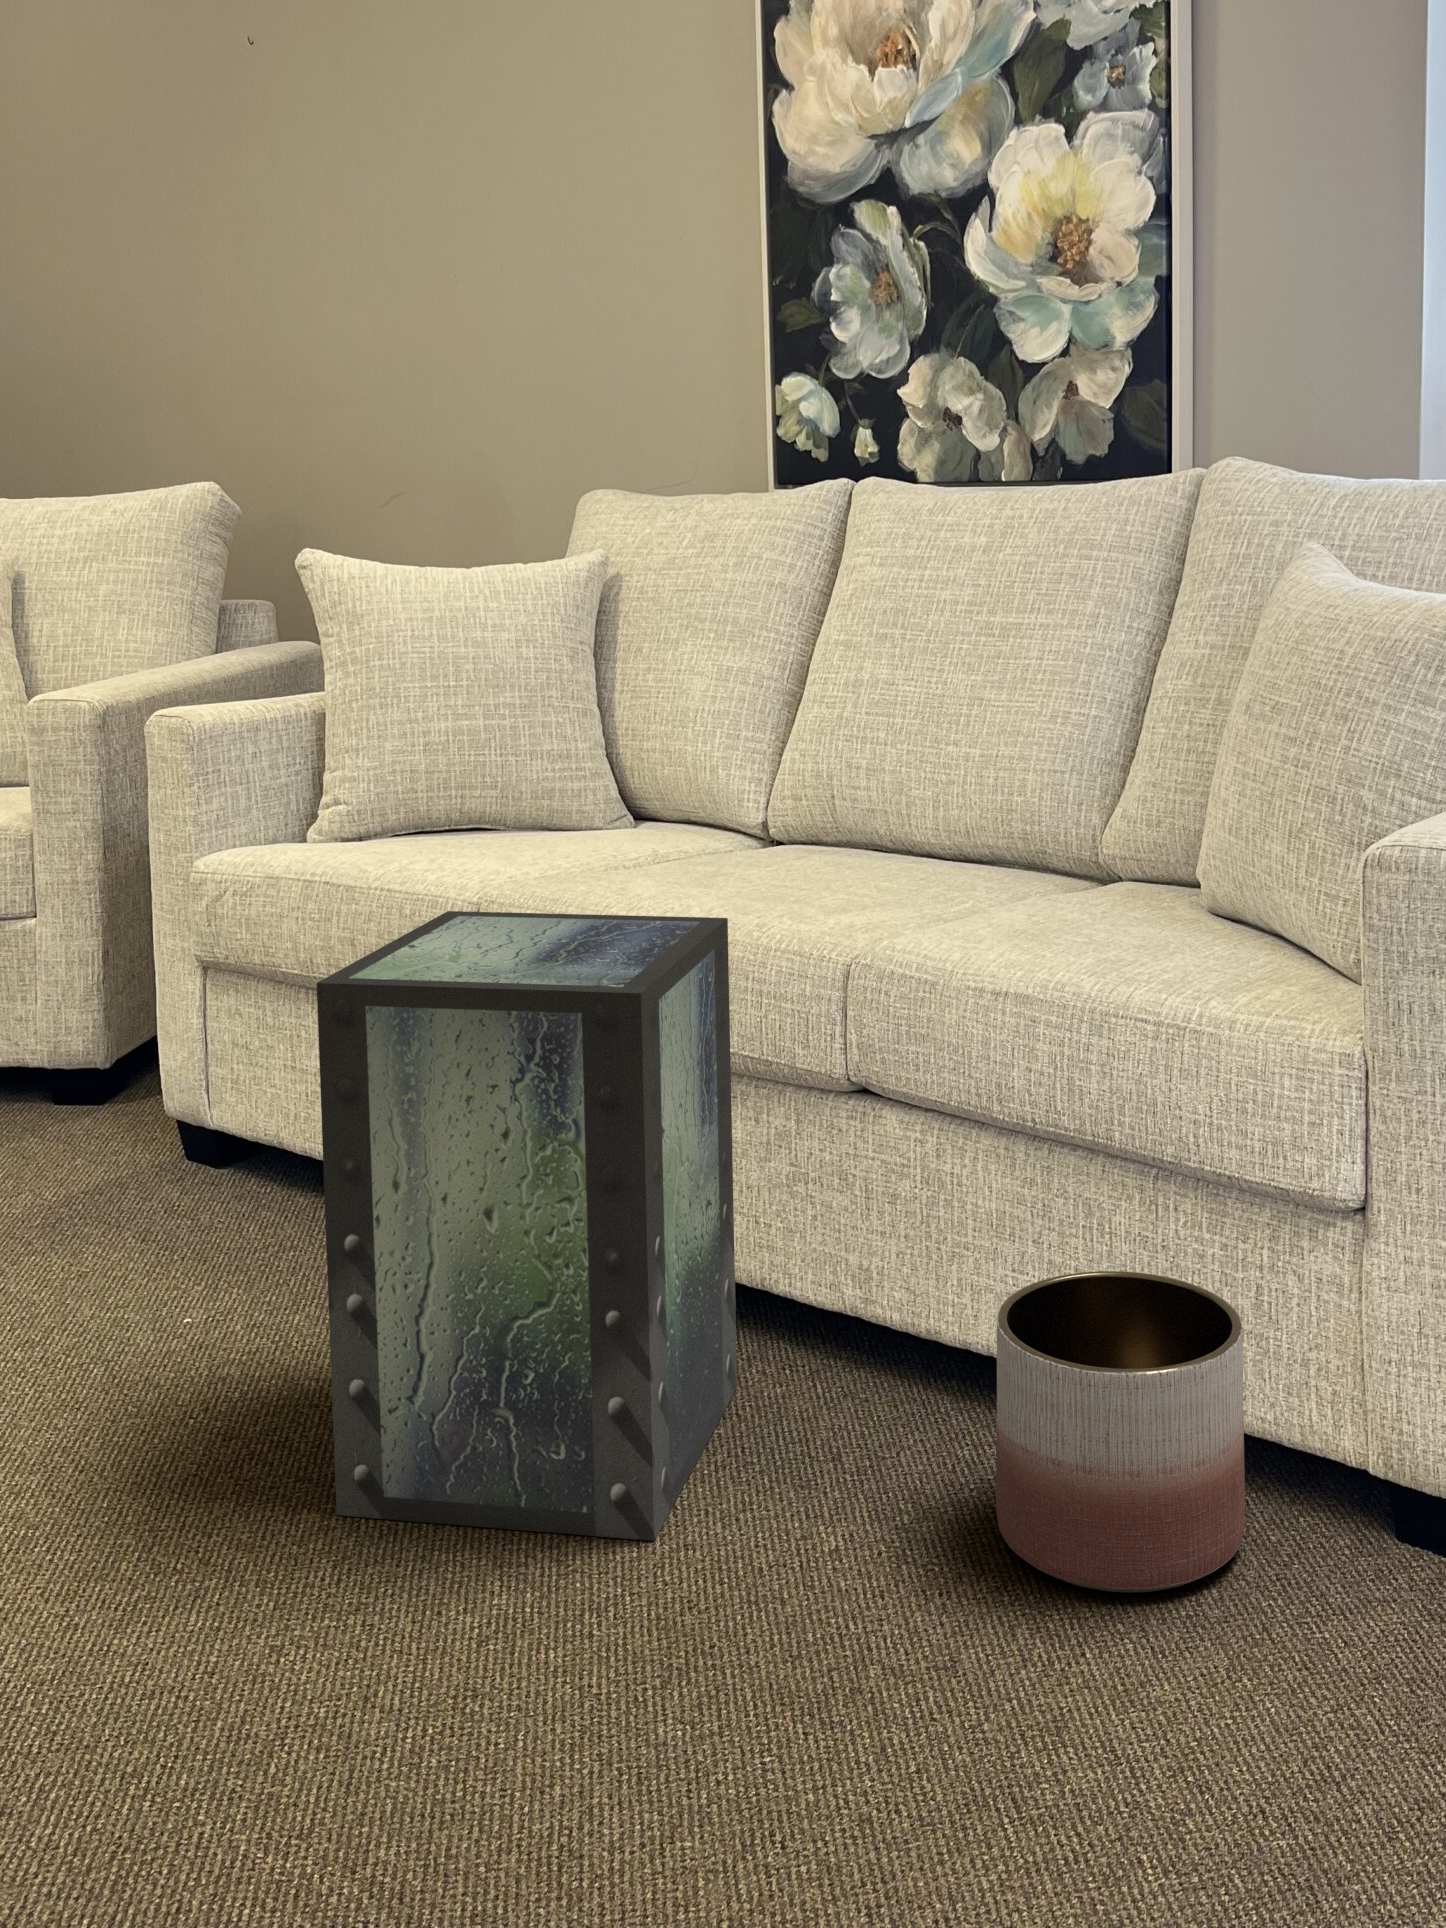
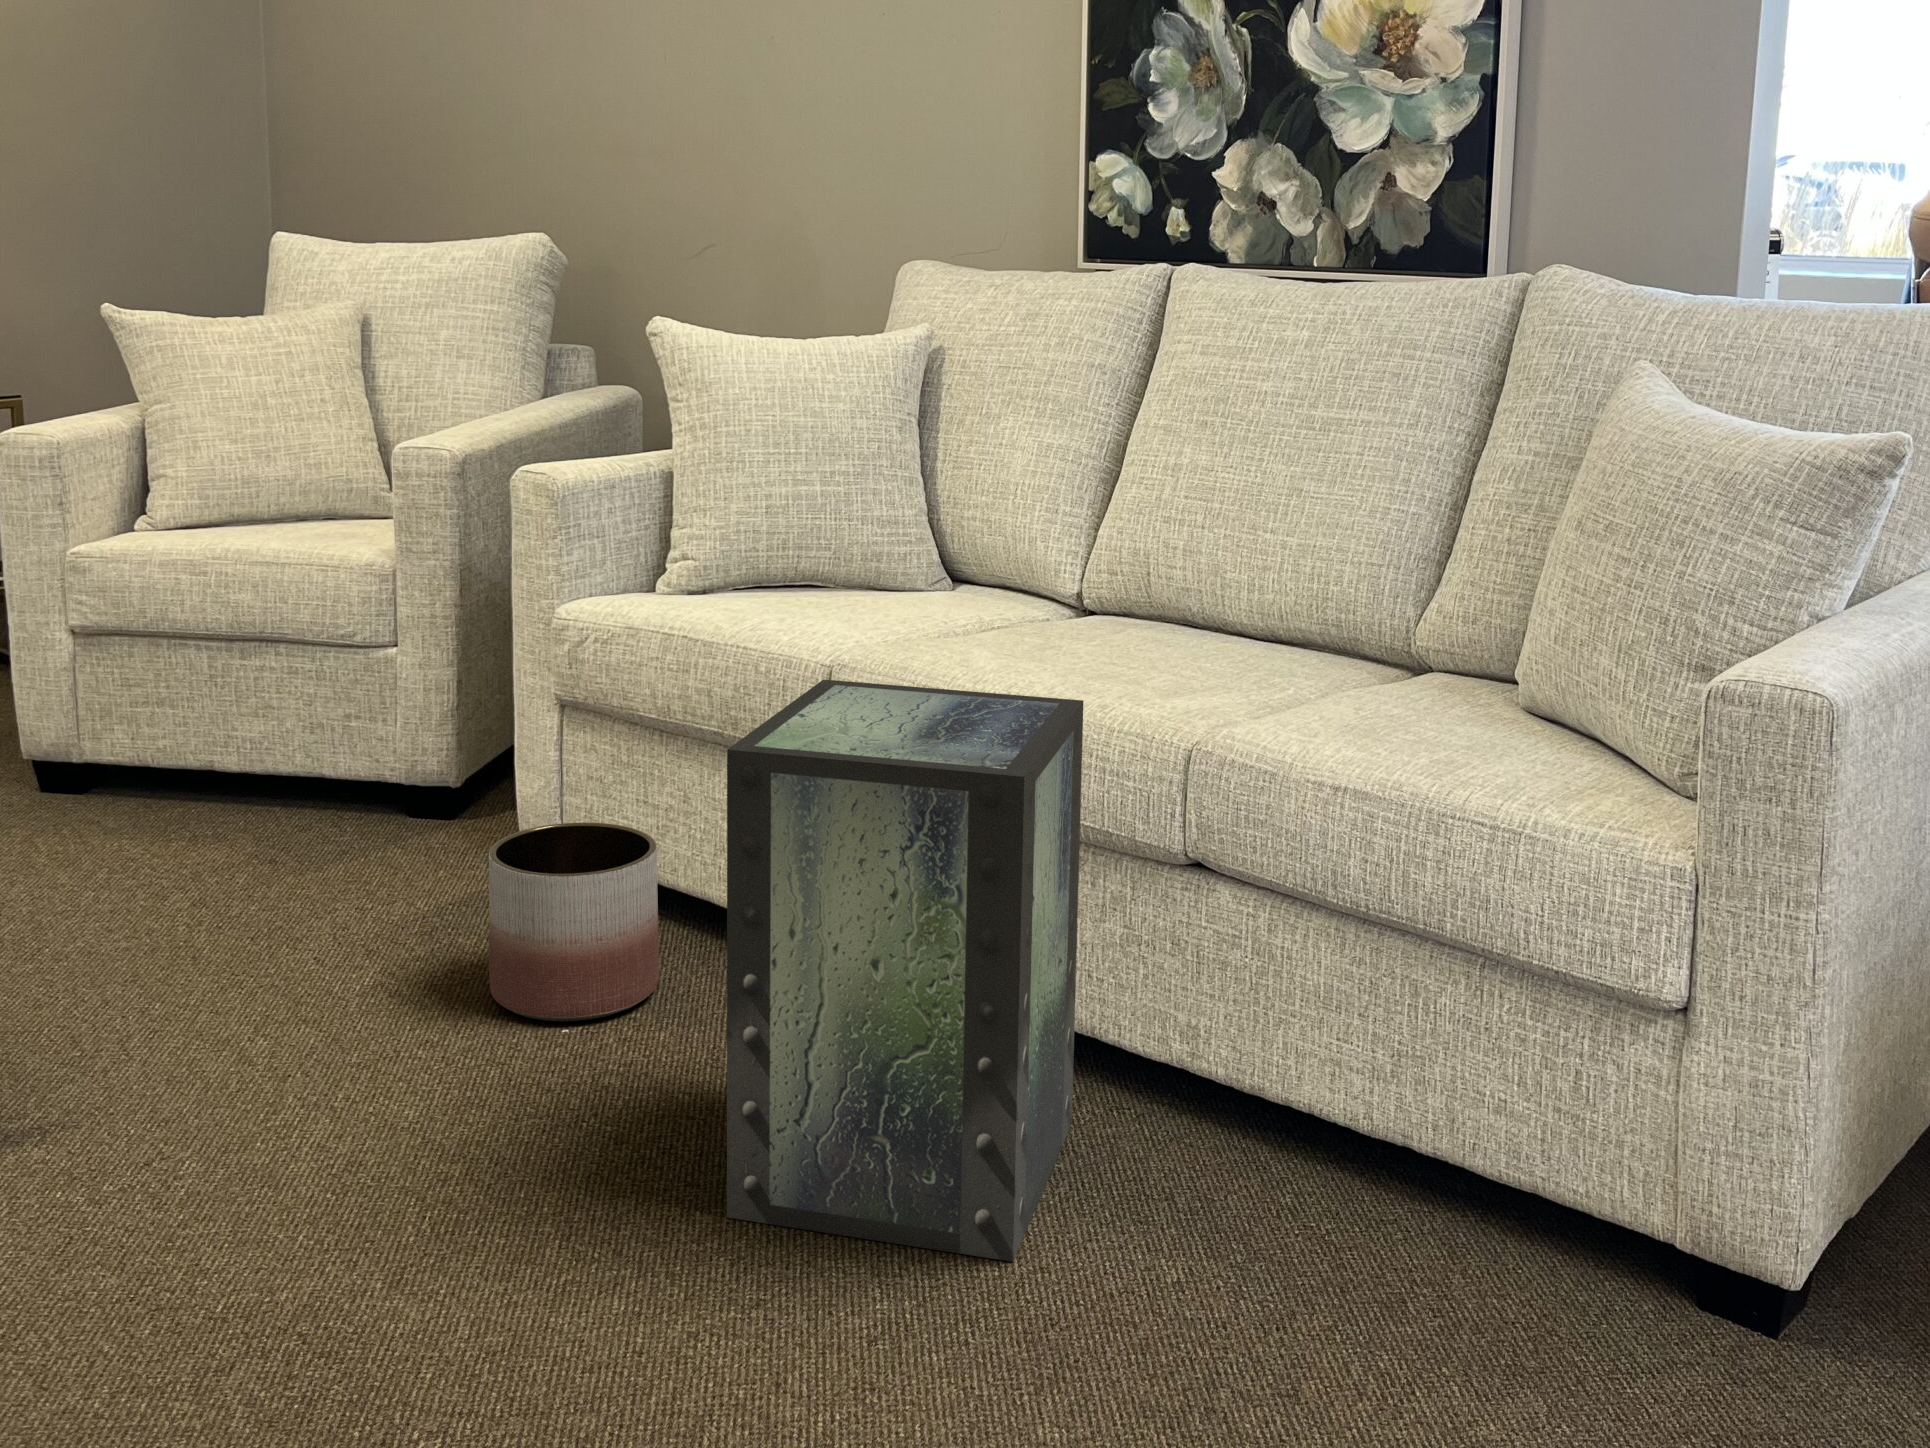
planter: present [996,1271,1245,1592] -> present [489,822,659,1021]

